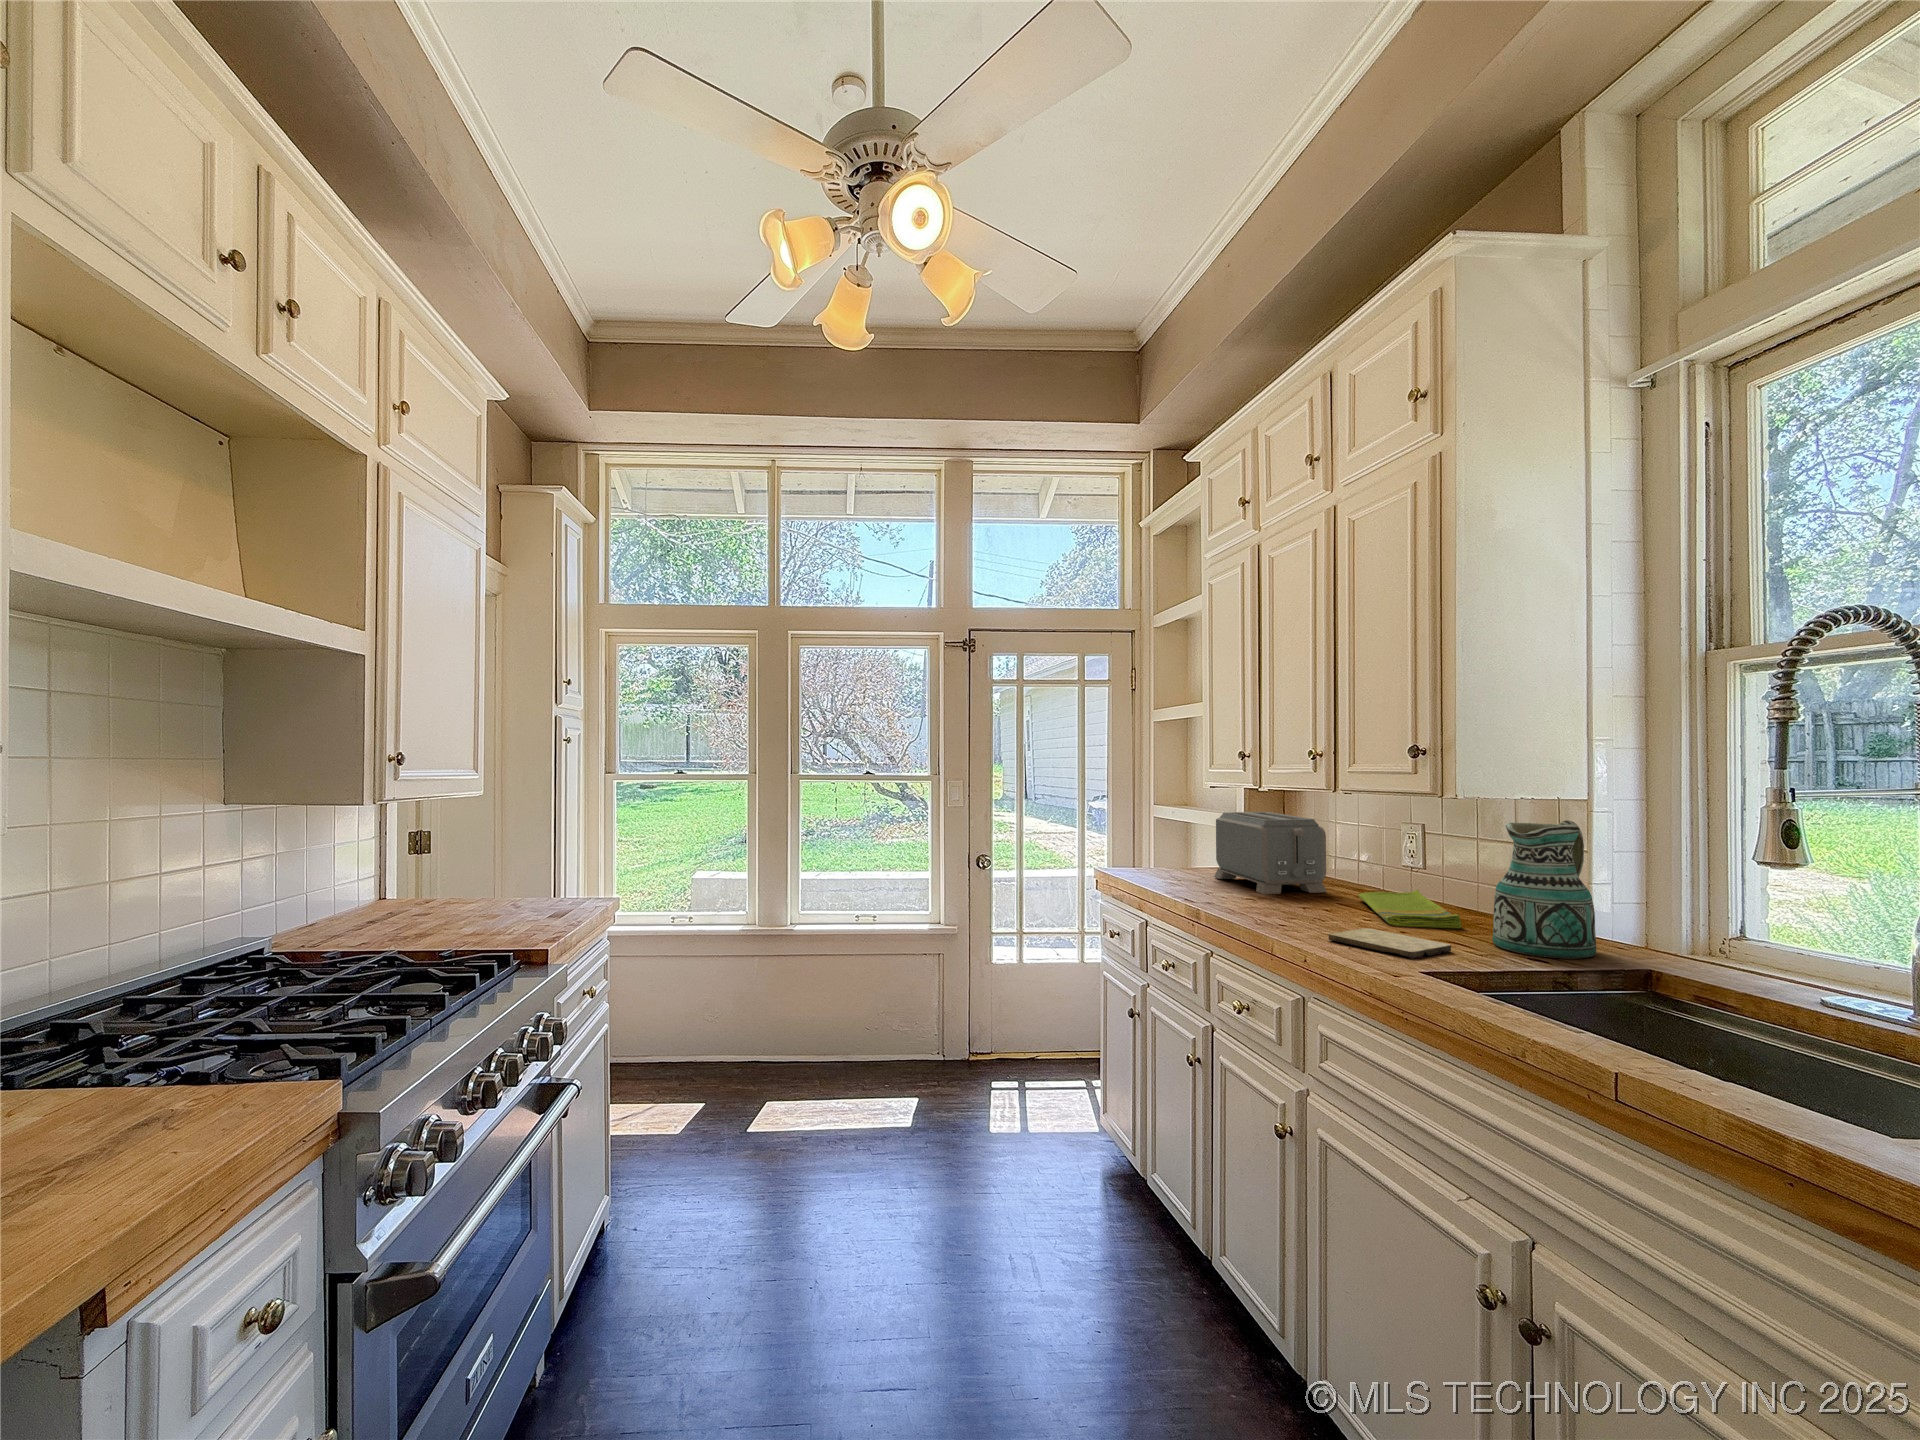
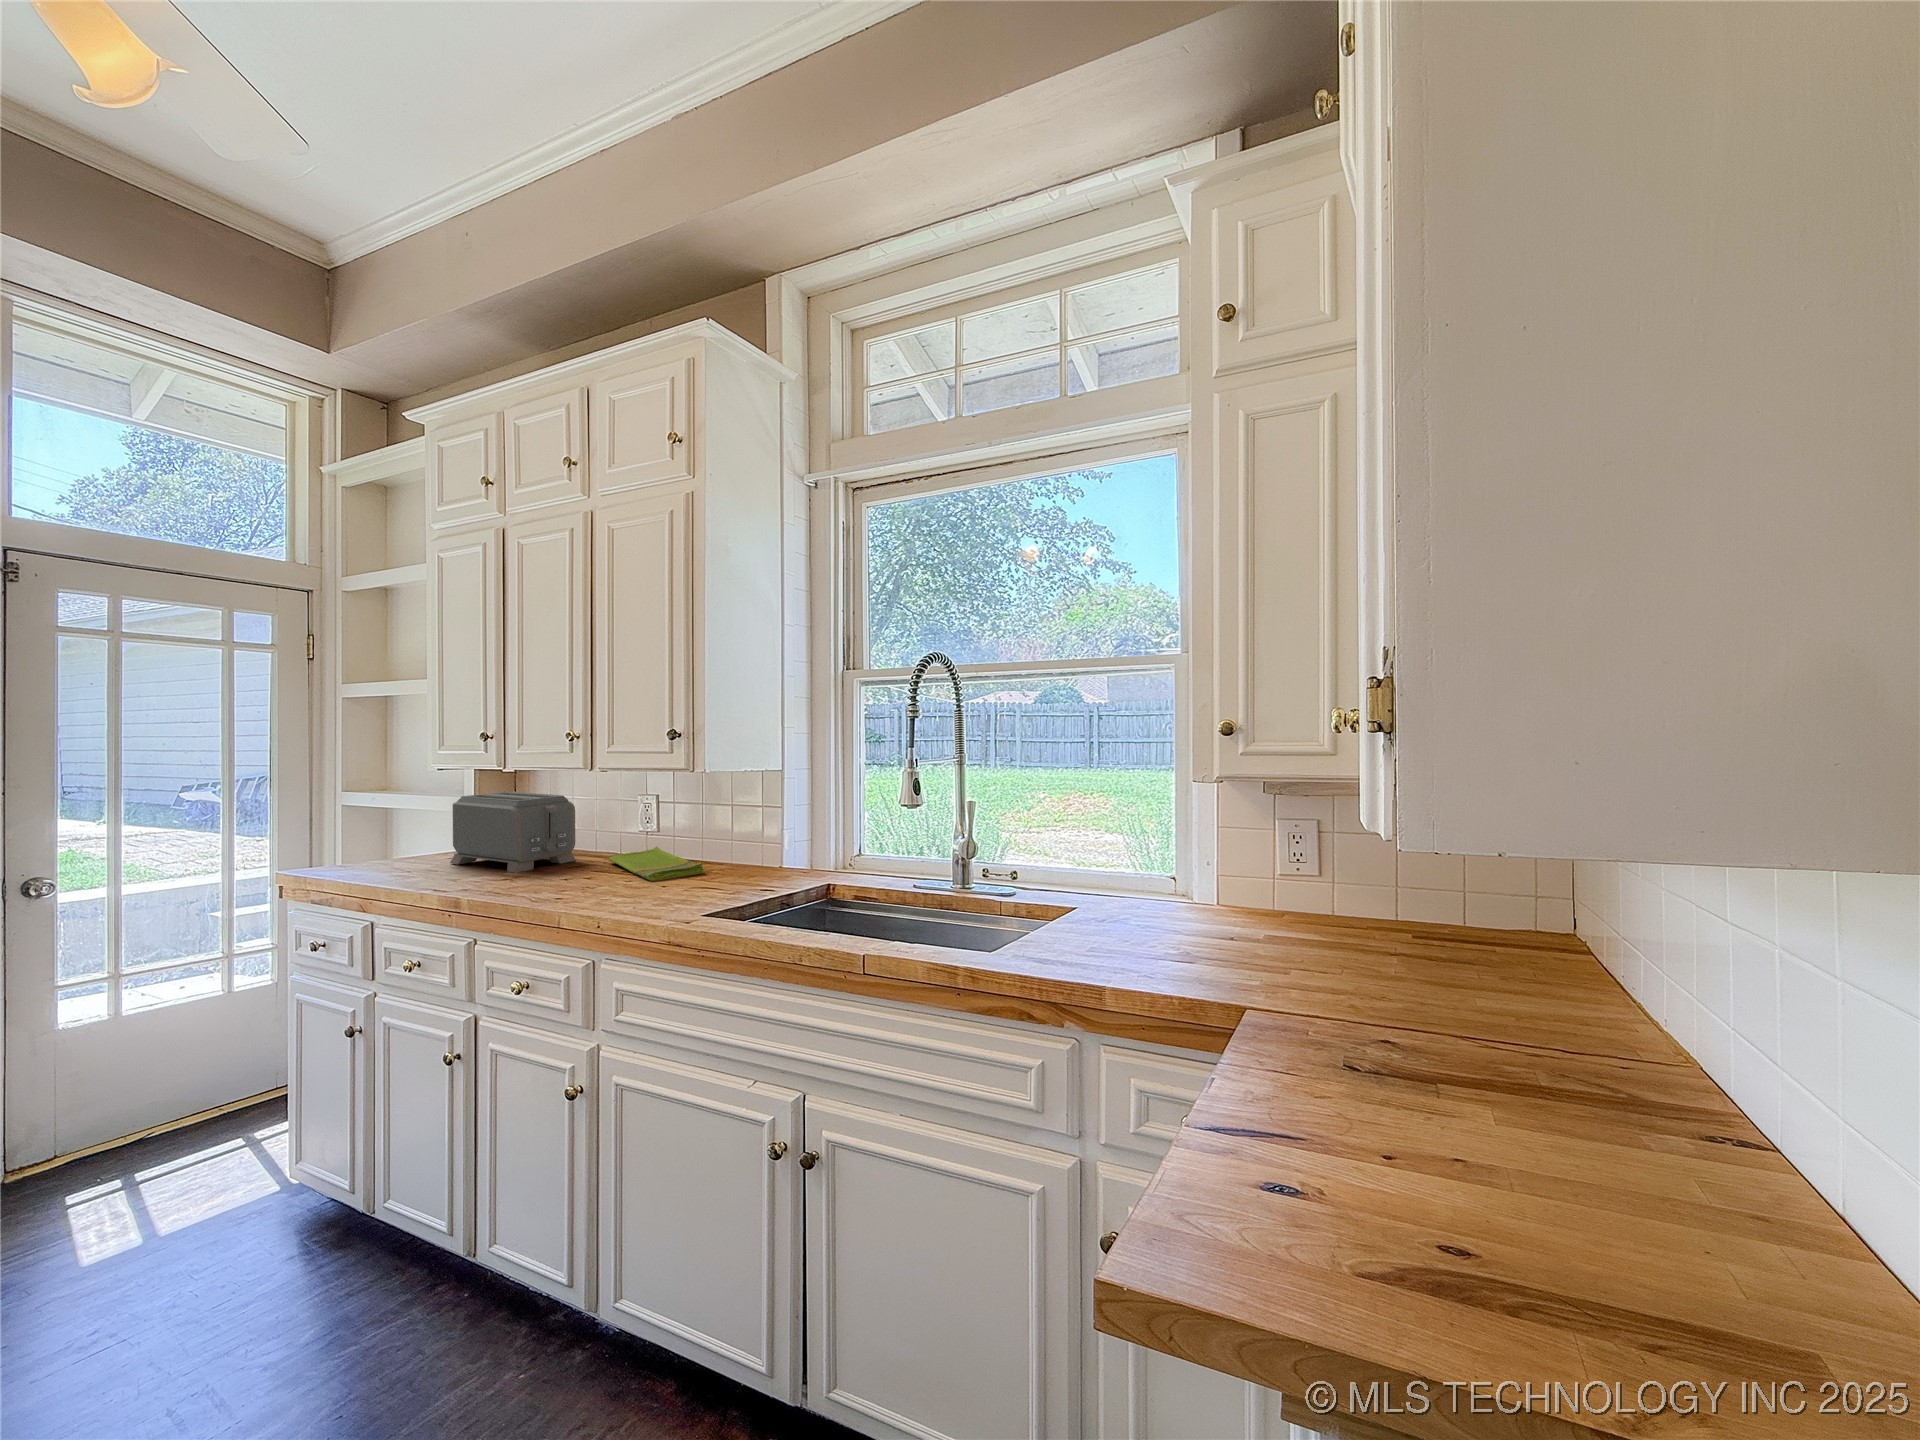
ceramic pitcher: present [1493,820,1597,959] -> none [732,783,797,885]
cutting board: present [1329,928,1451,959] -> none [613,888,711,907]

